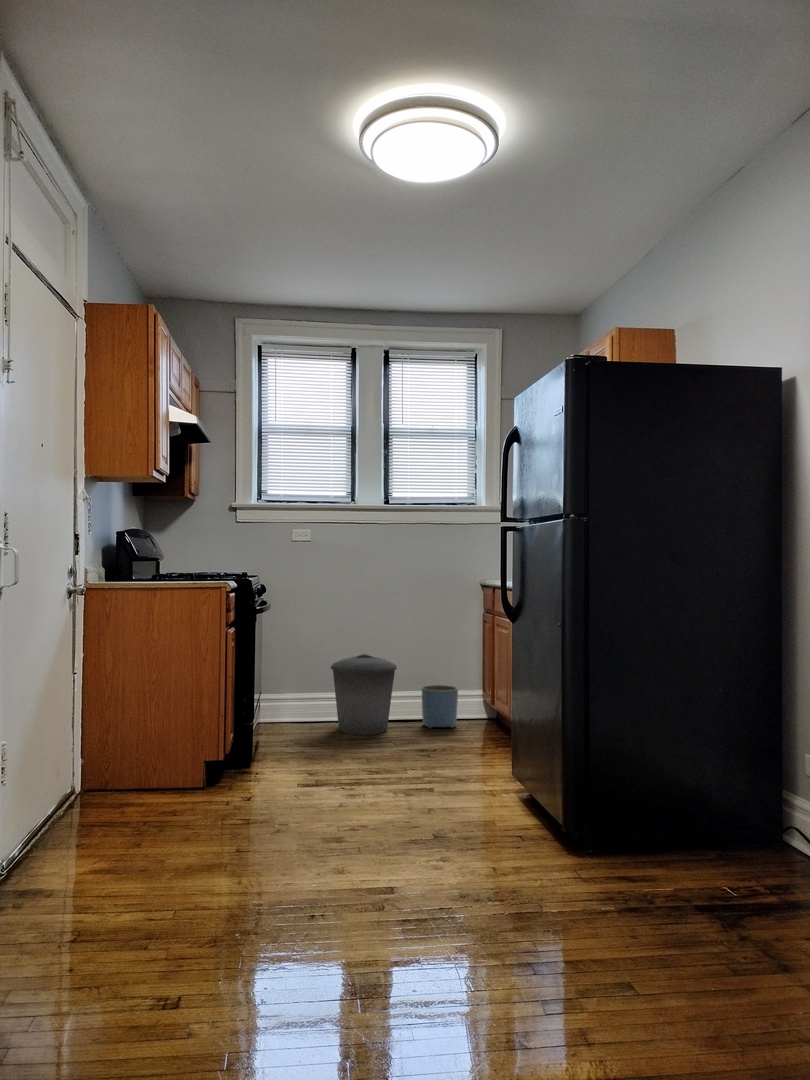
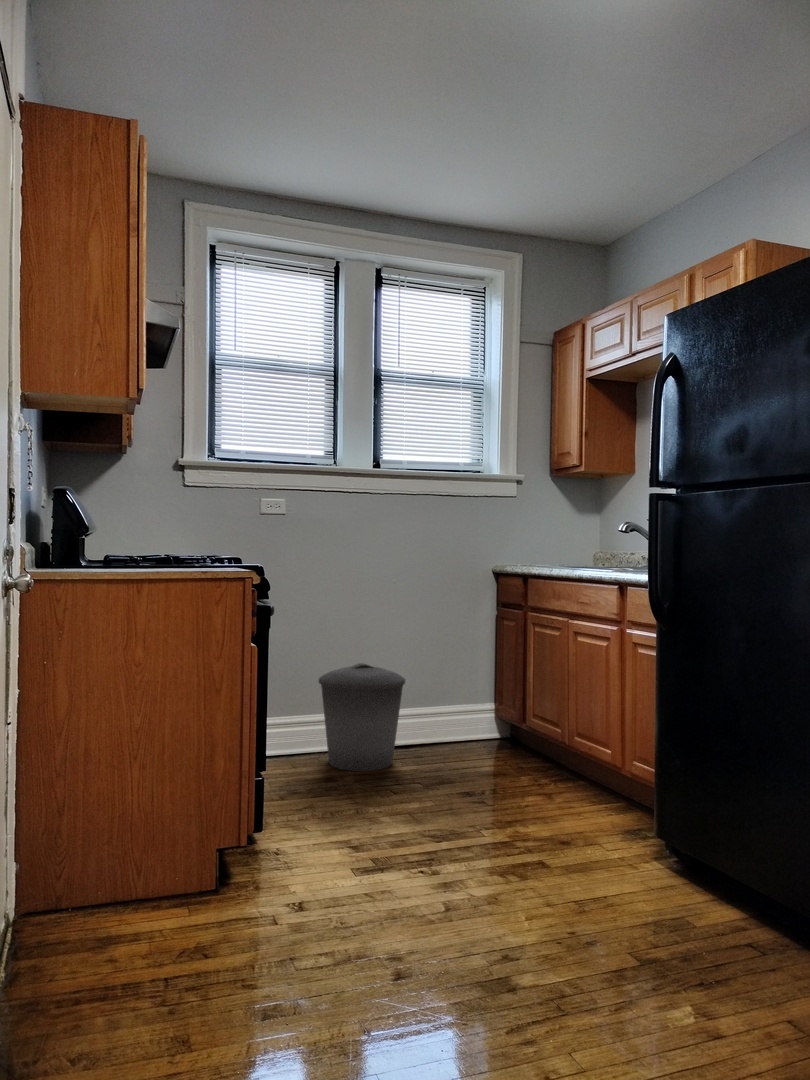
planter: present [422,685,458,728] -> none [428,699,475,756]

